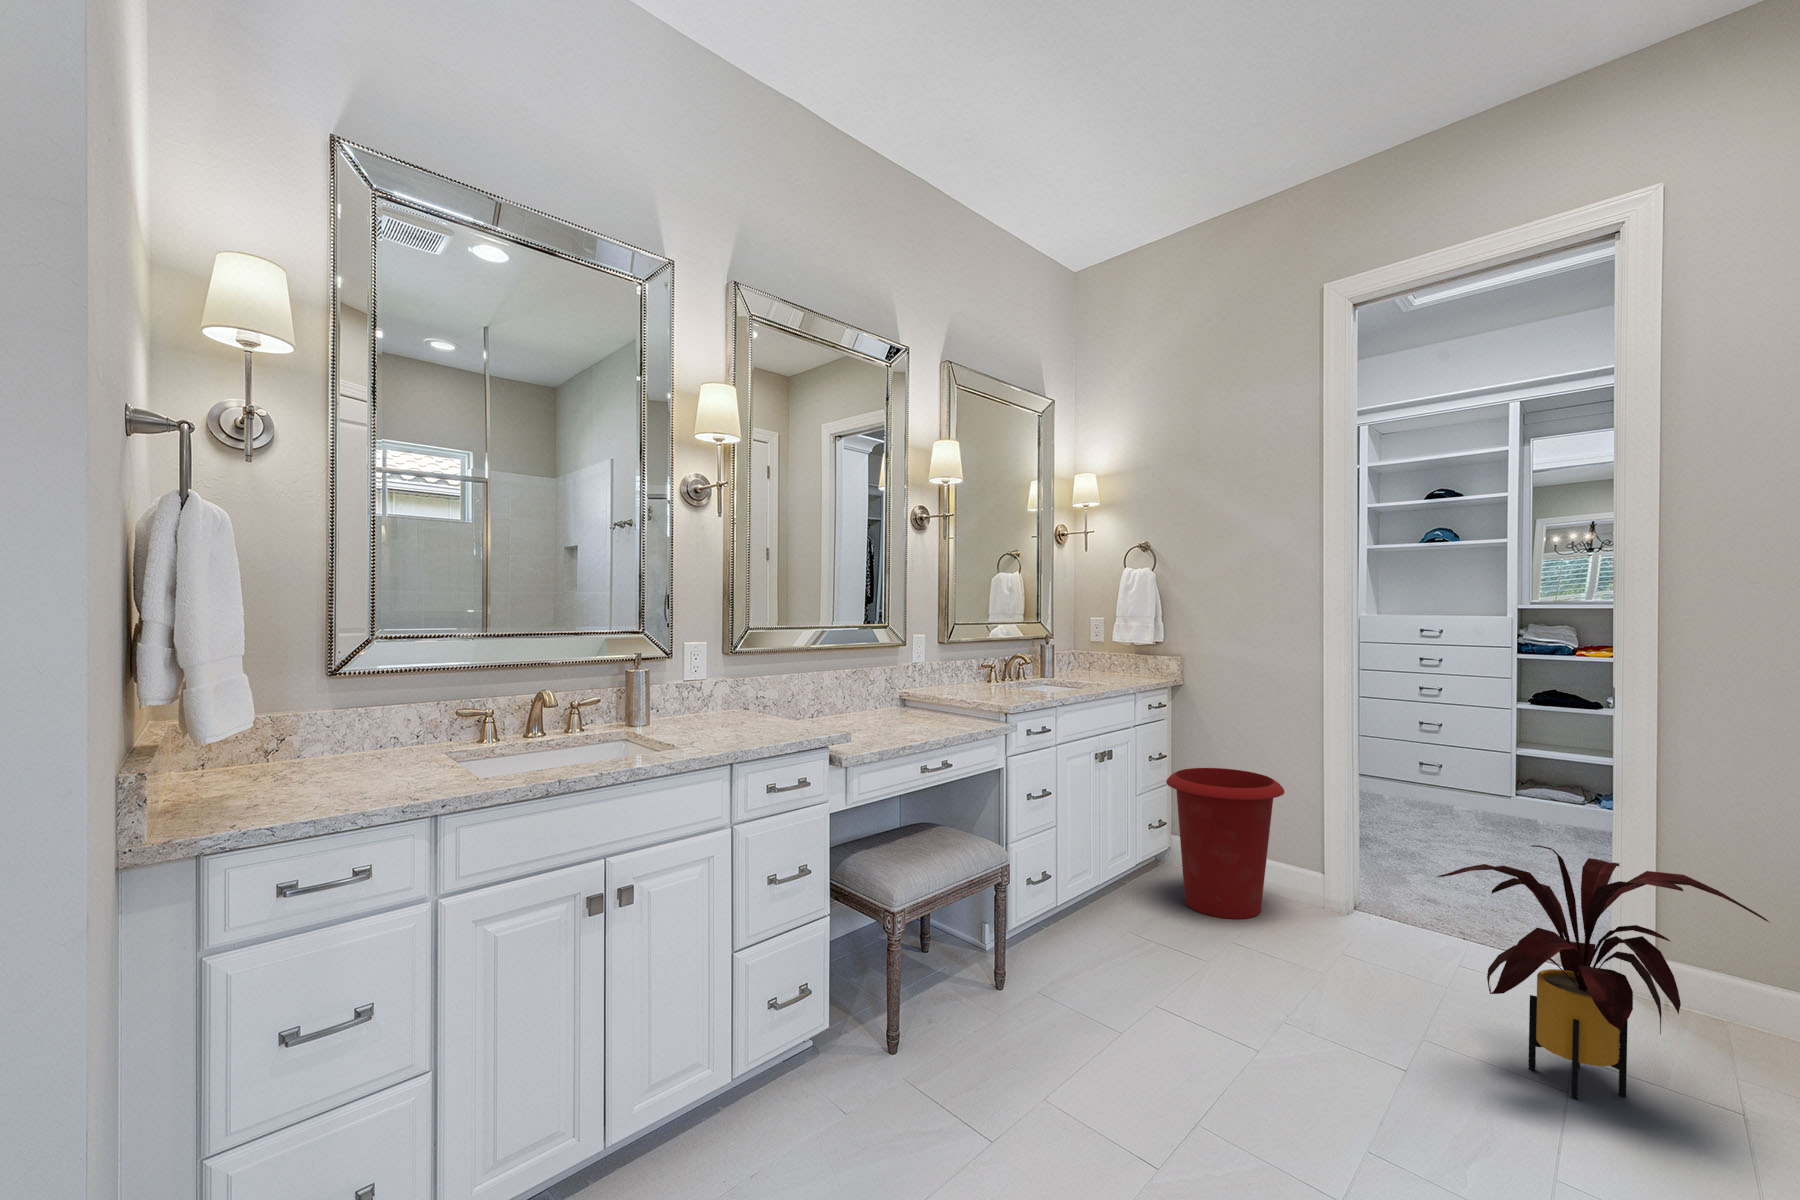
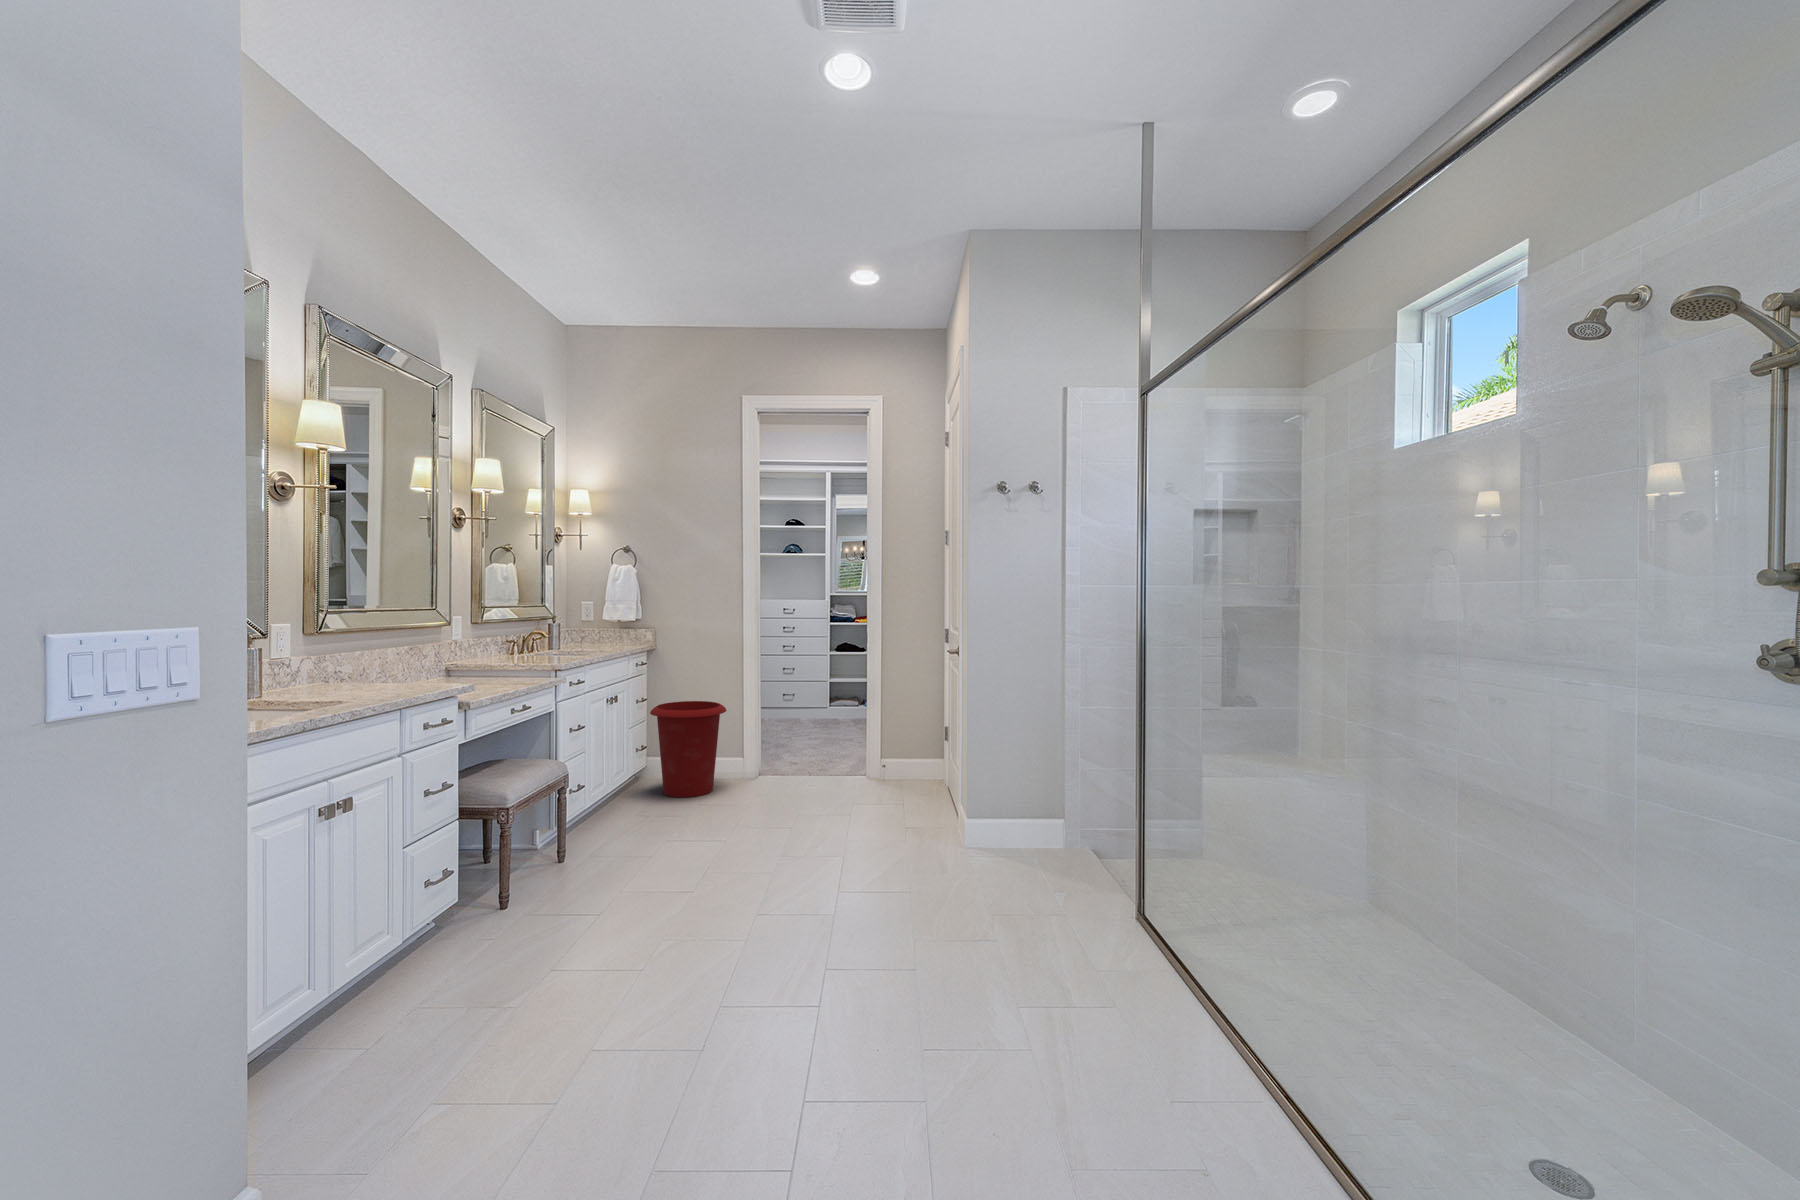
house plant: present [1437,845,1769,1099] -> none [823,708,948,828]

